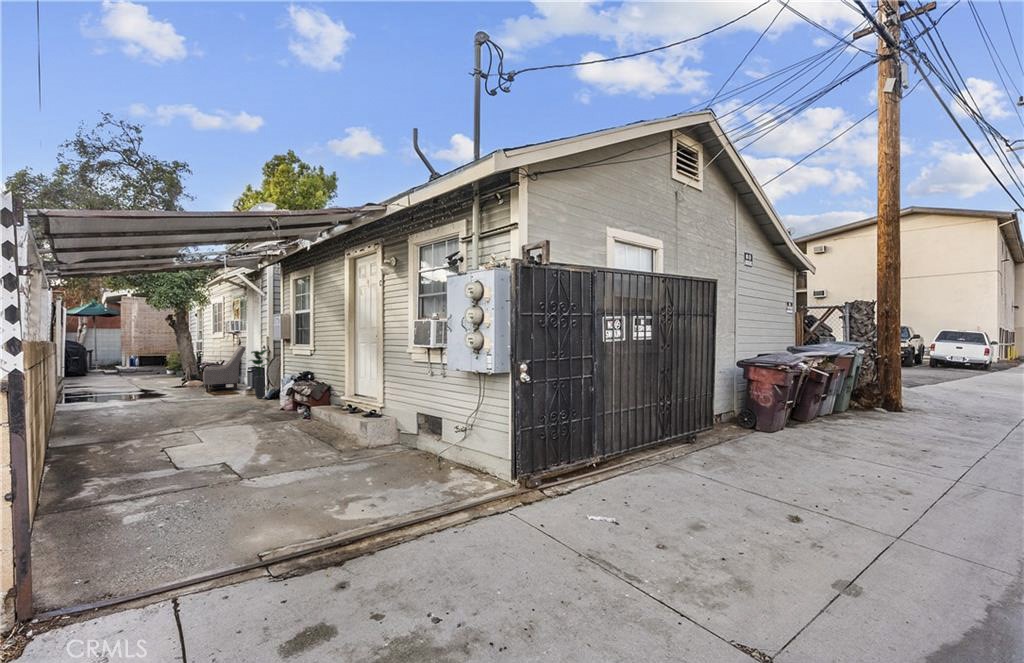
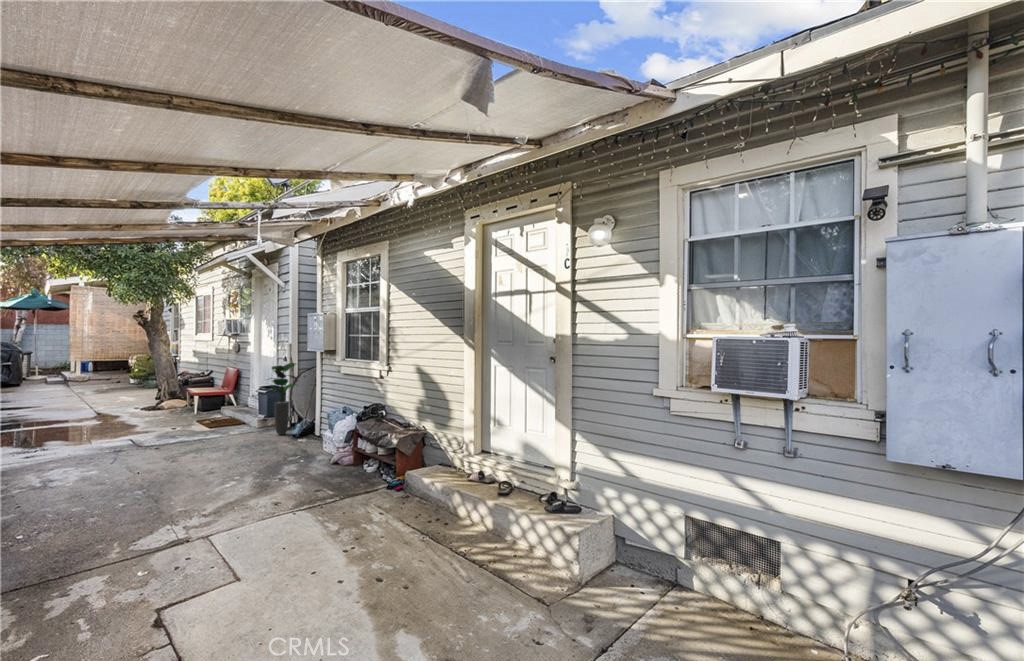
chair: present [203,346,246,392] -> none [191,354,252,420]

